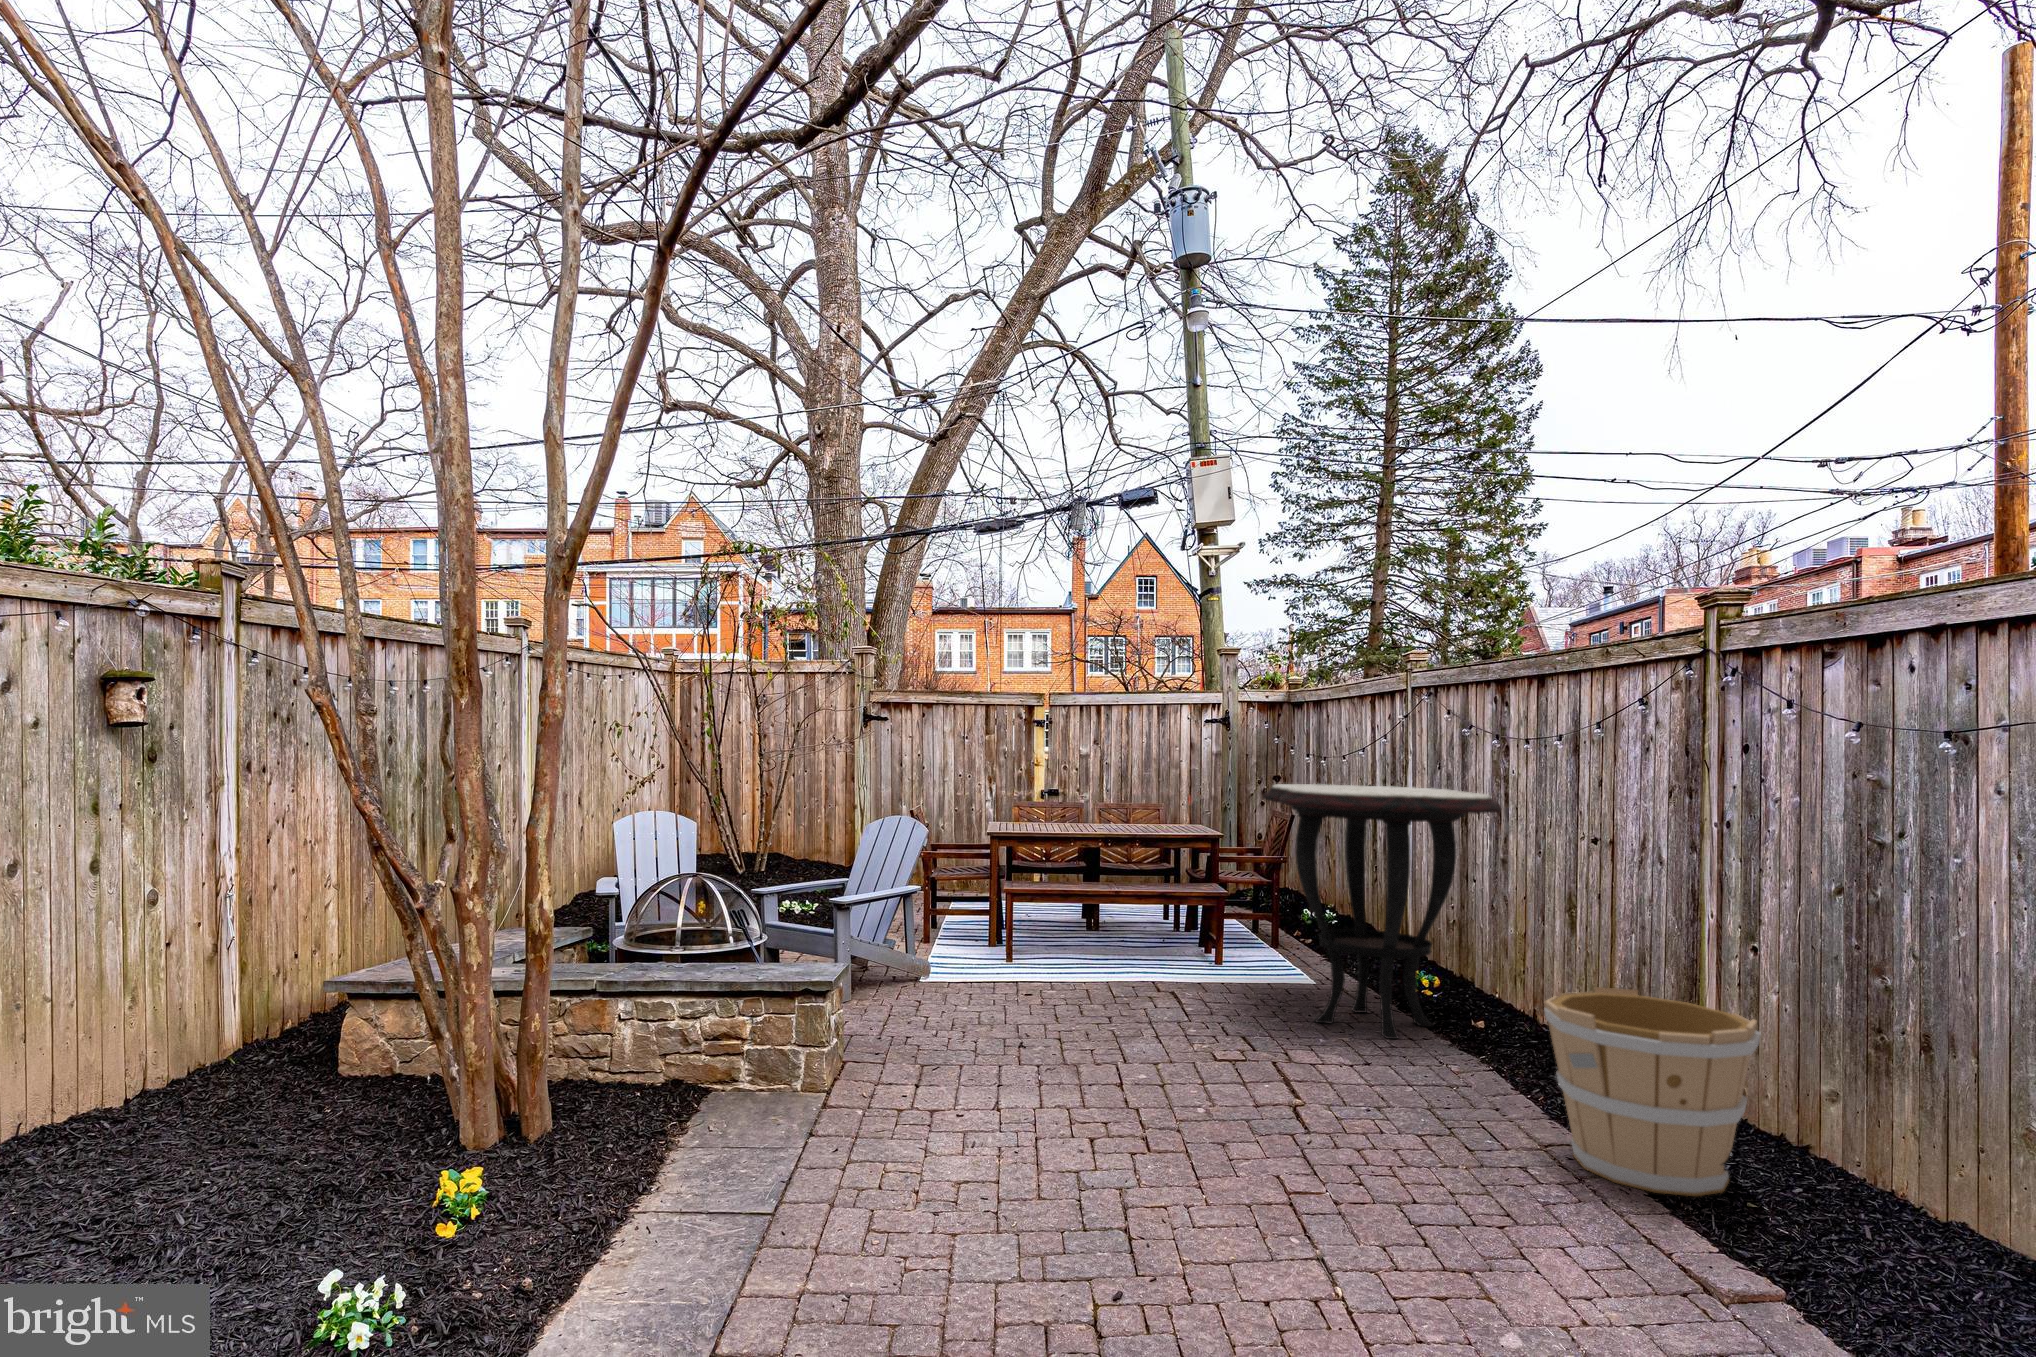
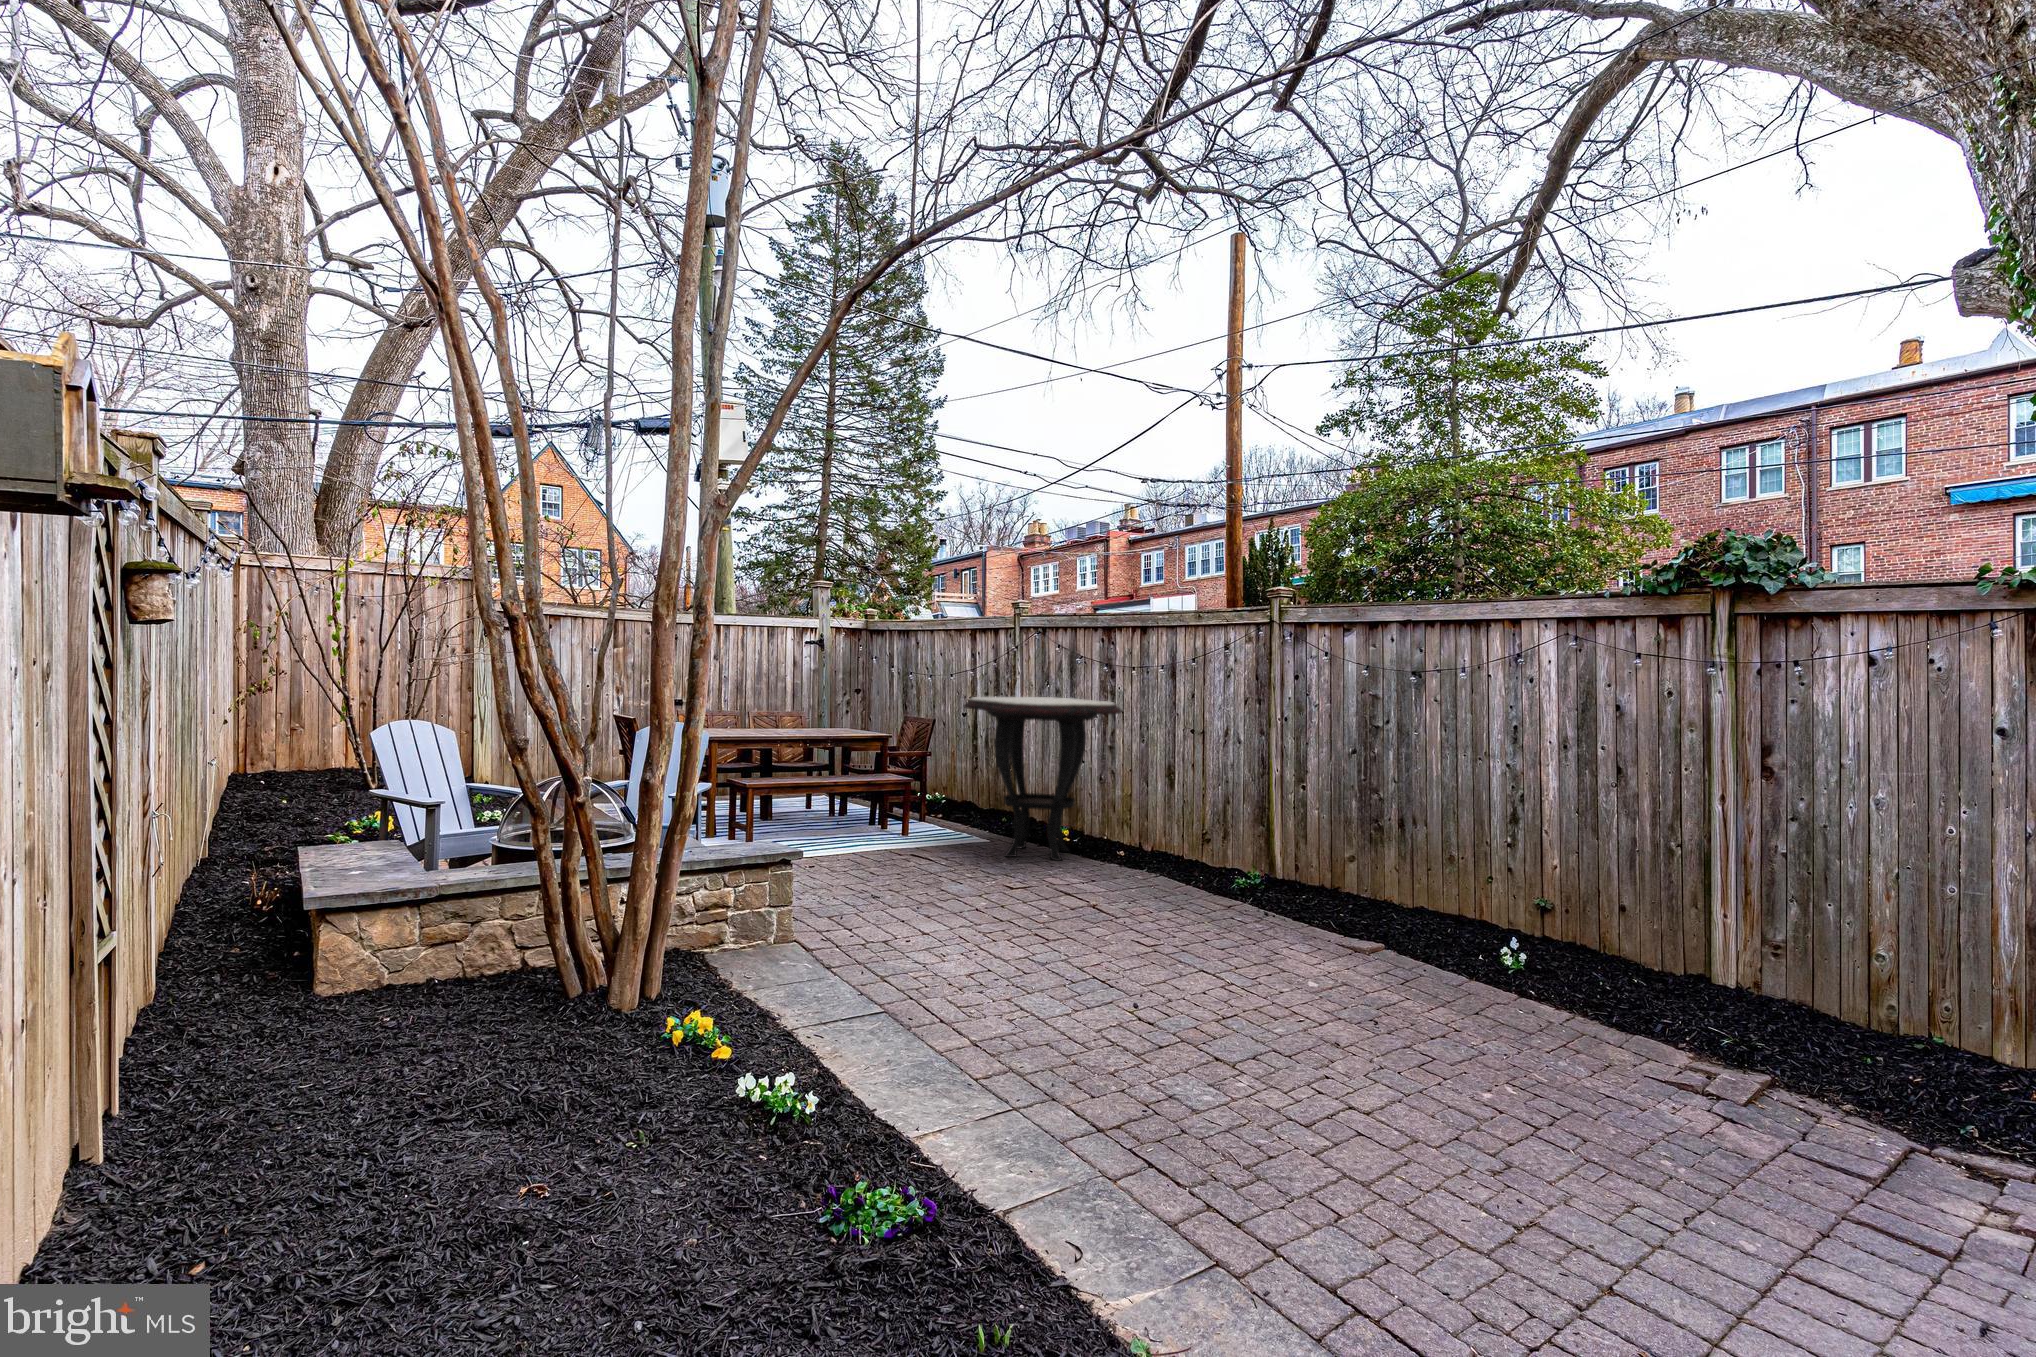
wooden bucket: present [1544,987,1761,1196] -> none [1203,811,1308,914]

